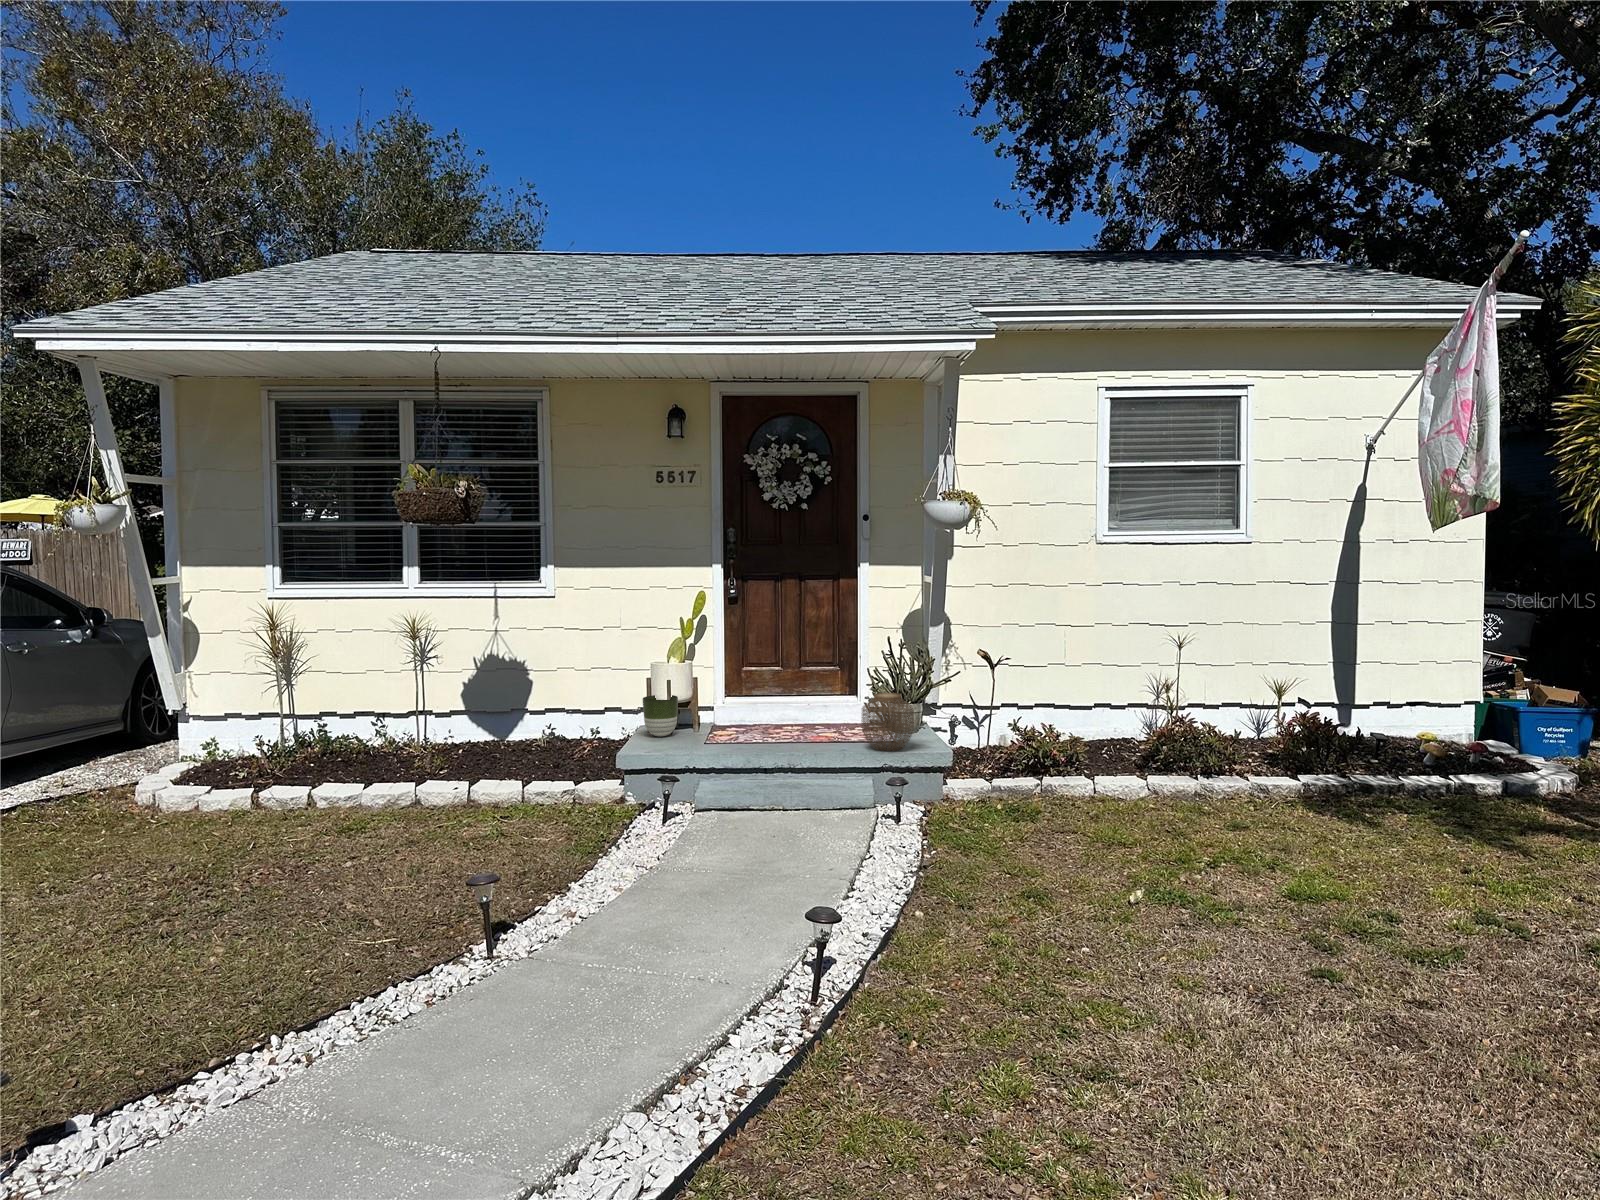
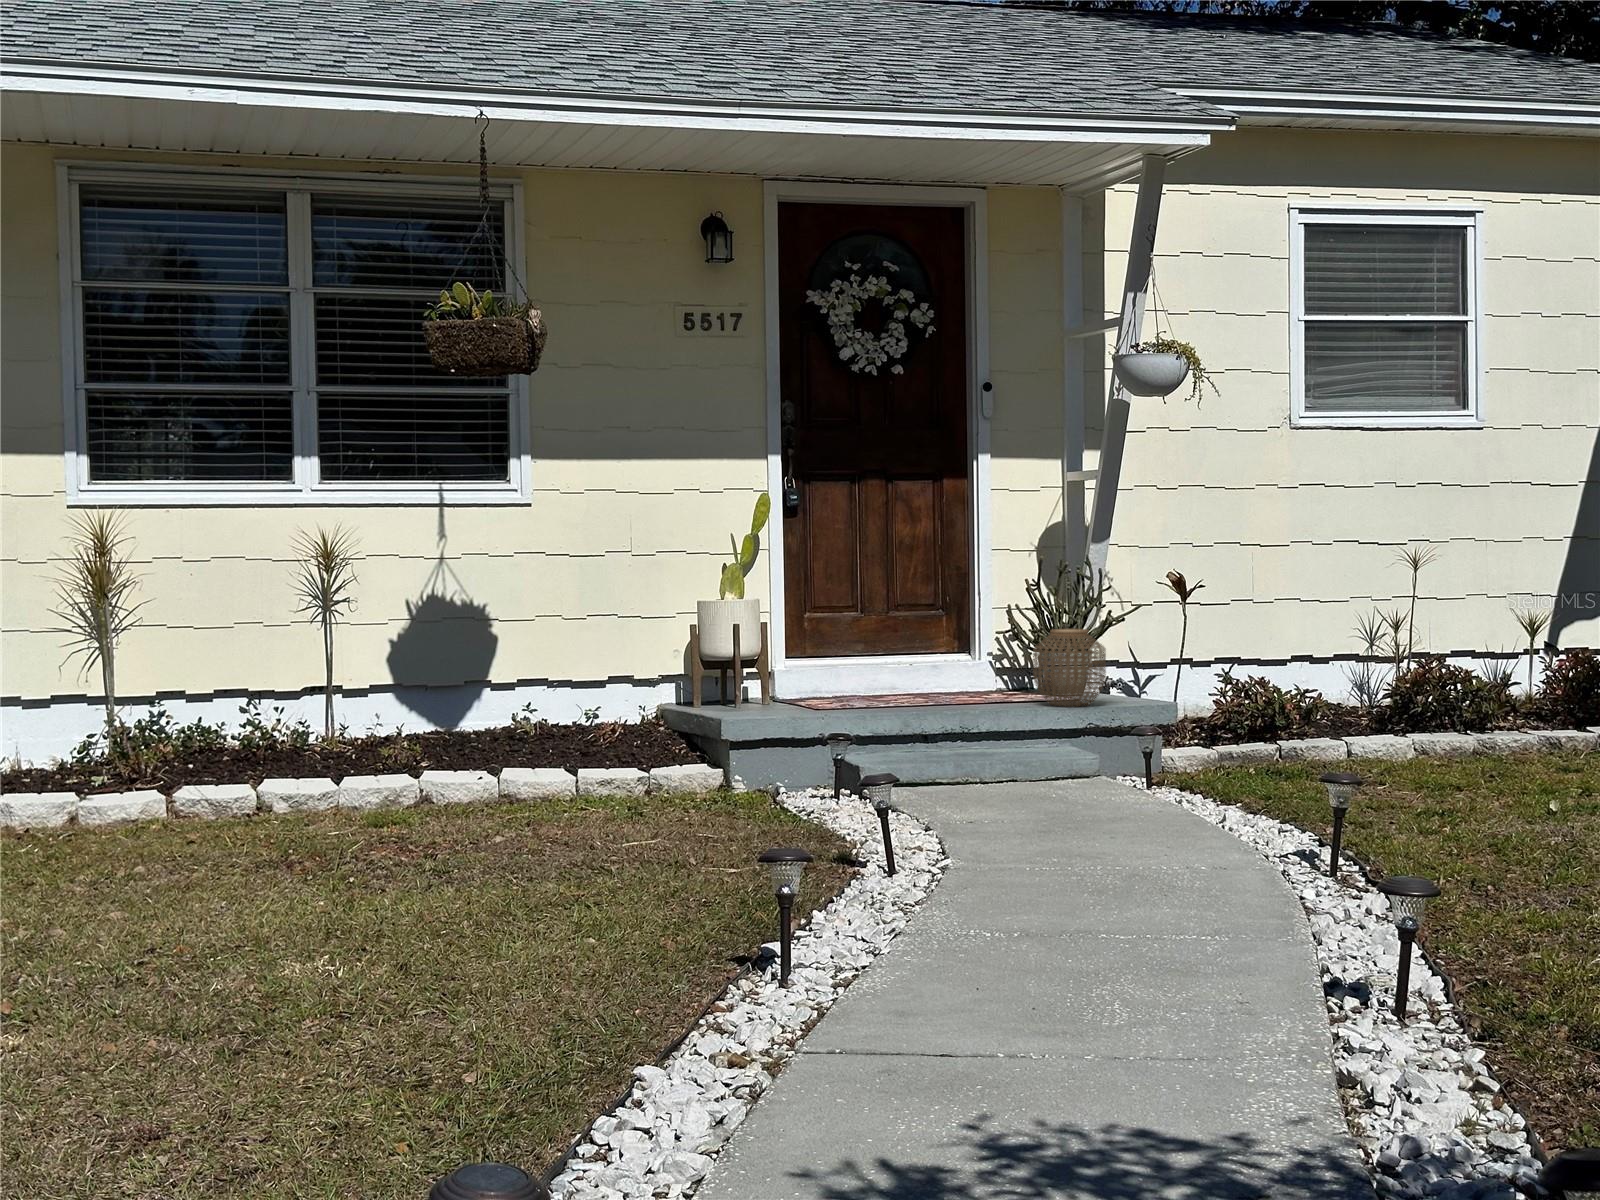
planter: present [643,695,678,737] -> none [697,647,749,707]

